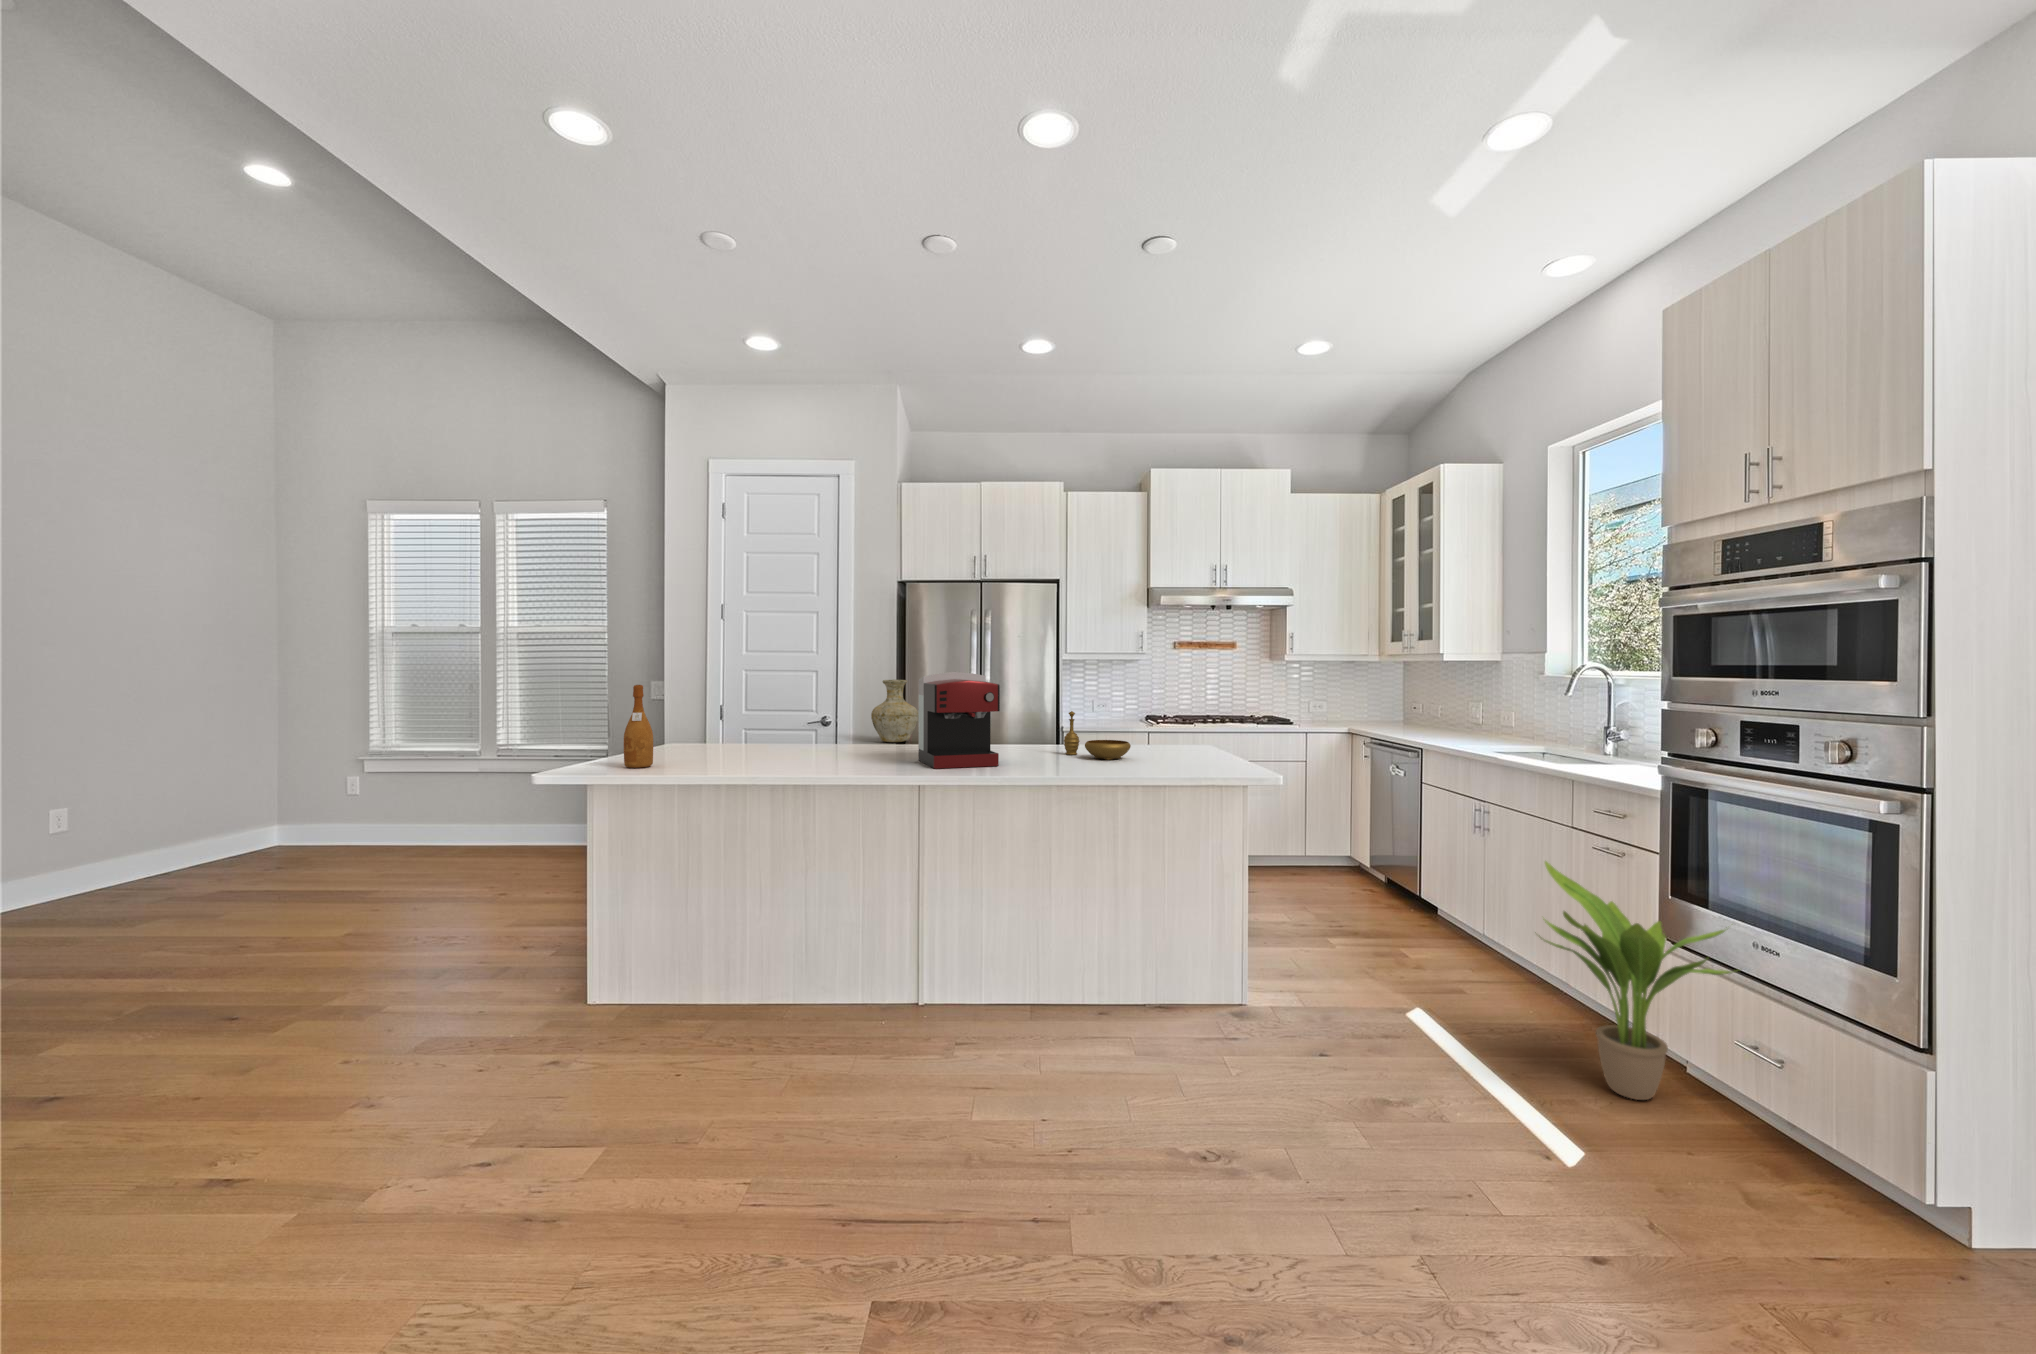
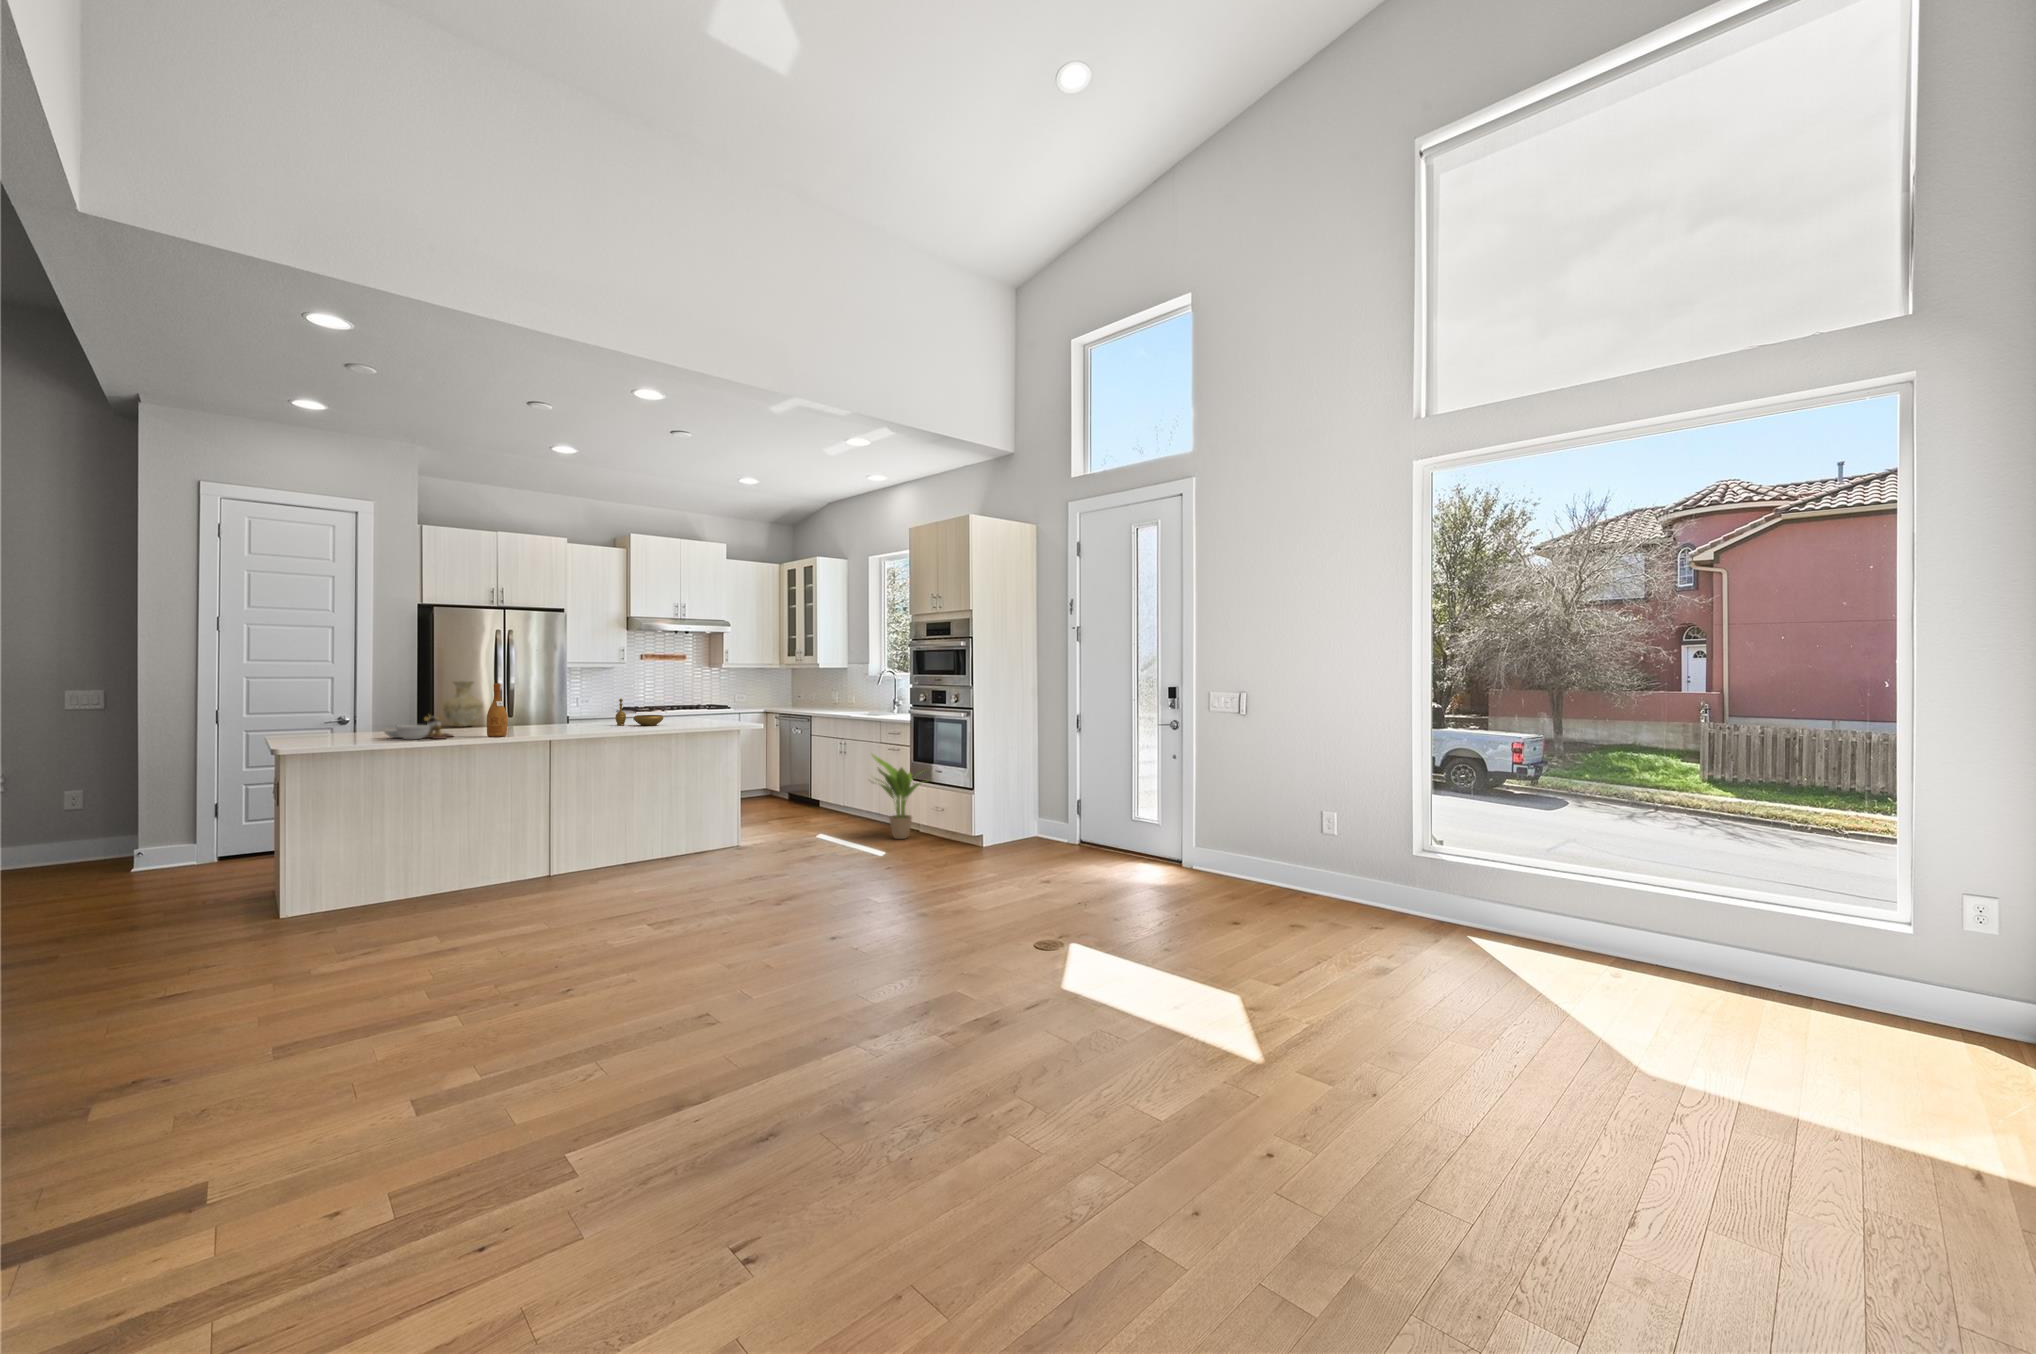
coffee maker: present [918,672,1000,769] -> none [526,674,592,733]
wine bottle: present [624,685,653,768] -> present [487,683,507,737]
cutting board: none [722,730,814,772] -> present [384,715,453,740]

